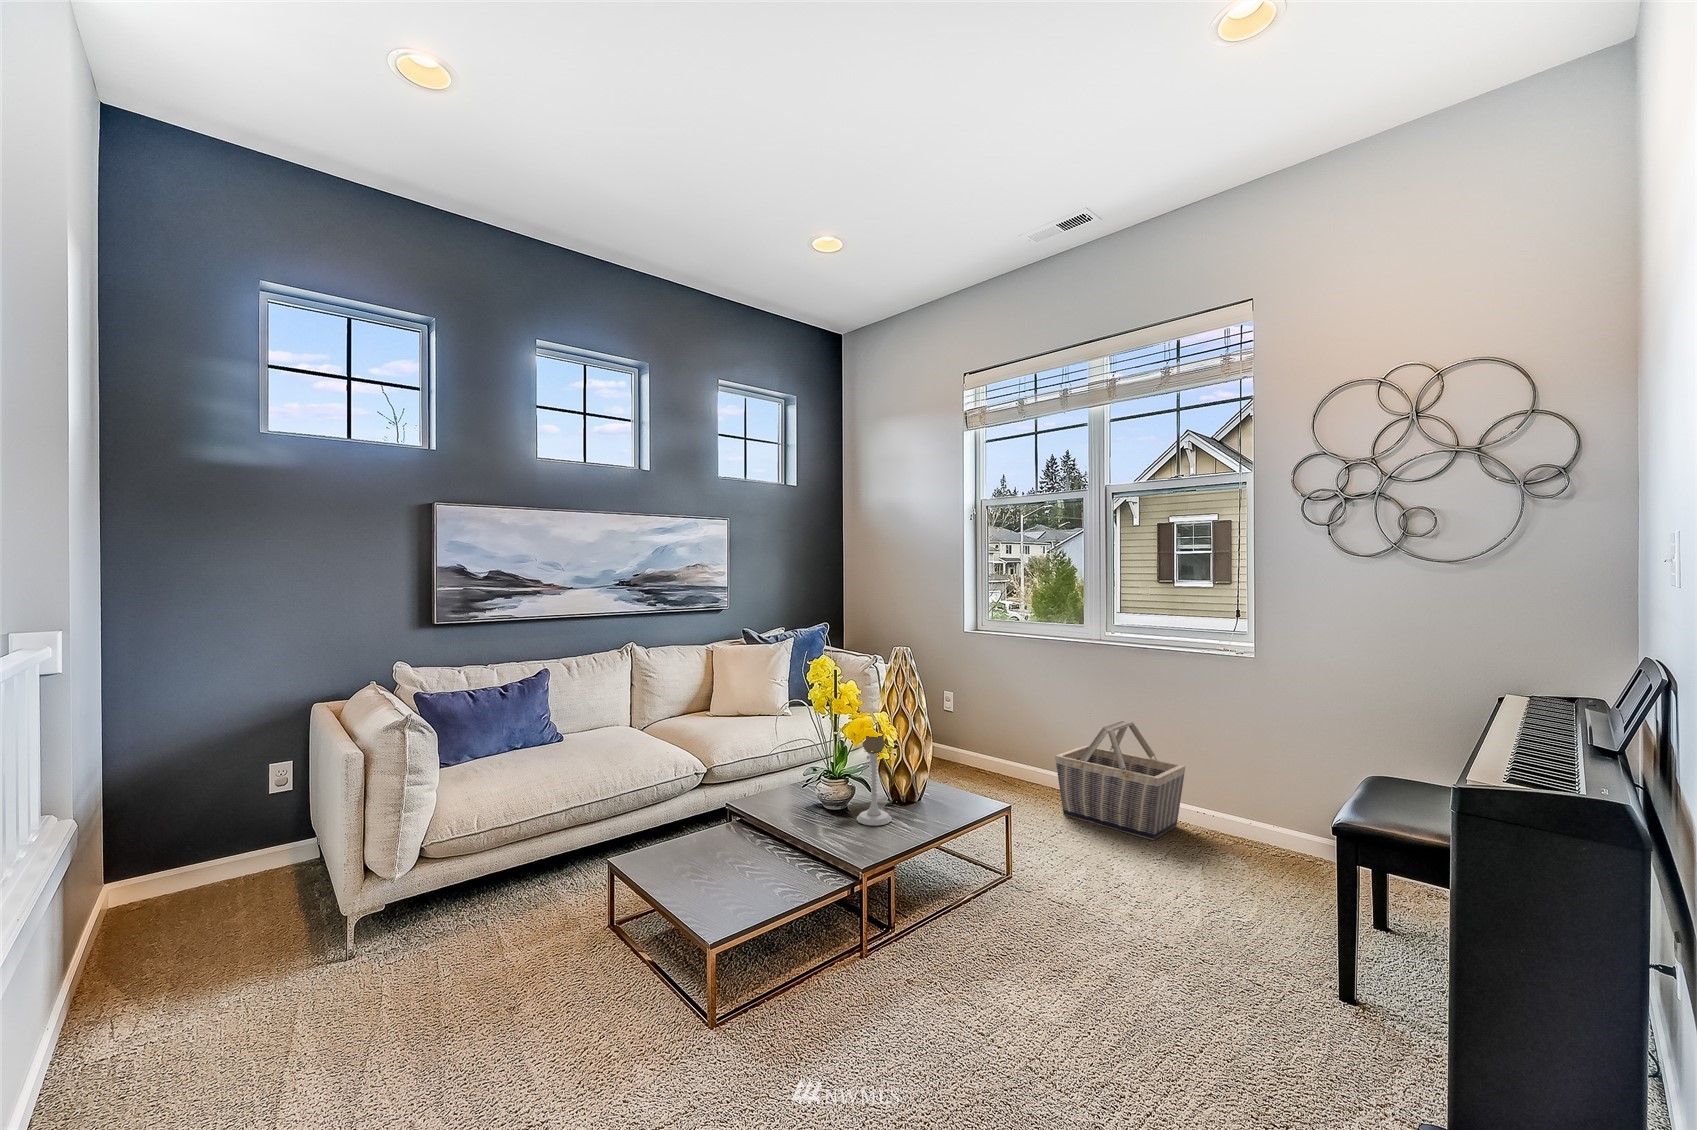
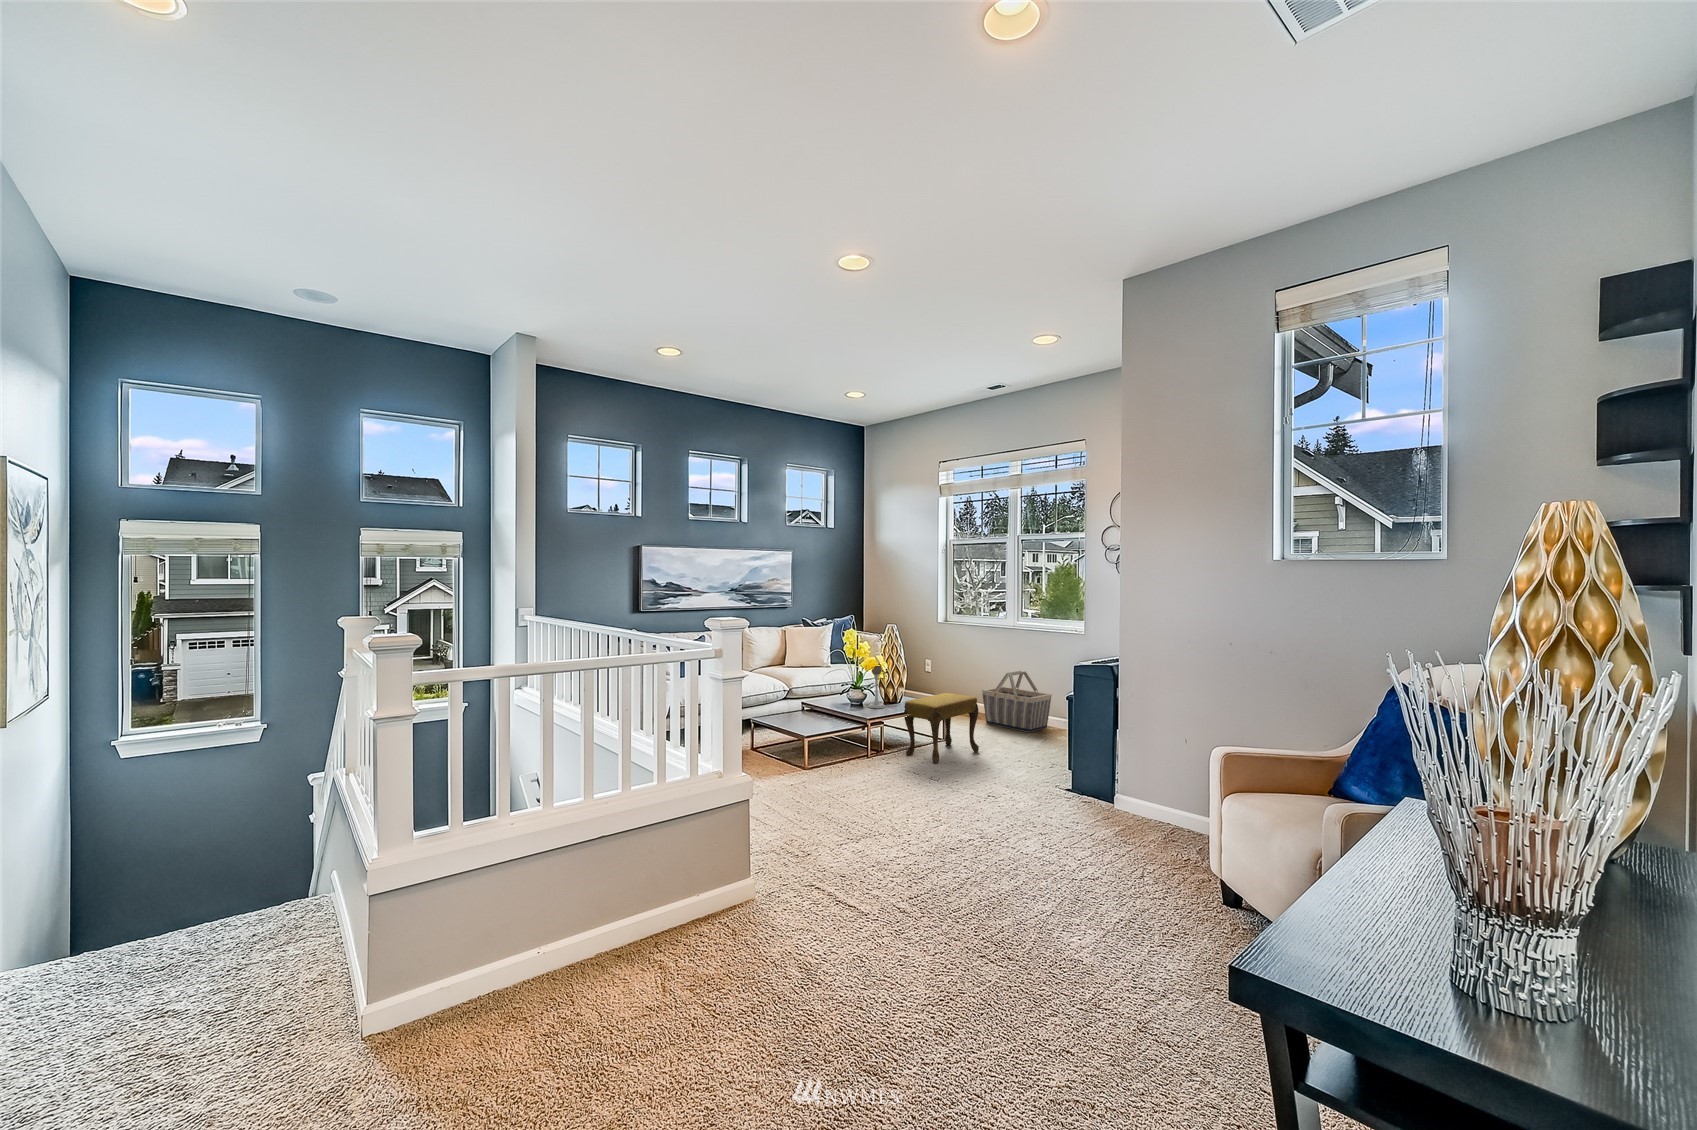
footstool: none [934,782,1086,960] -> present [904,693,979,763]

